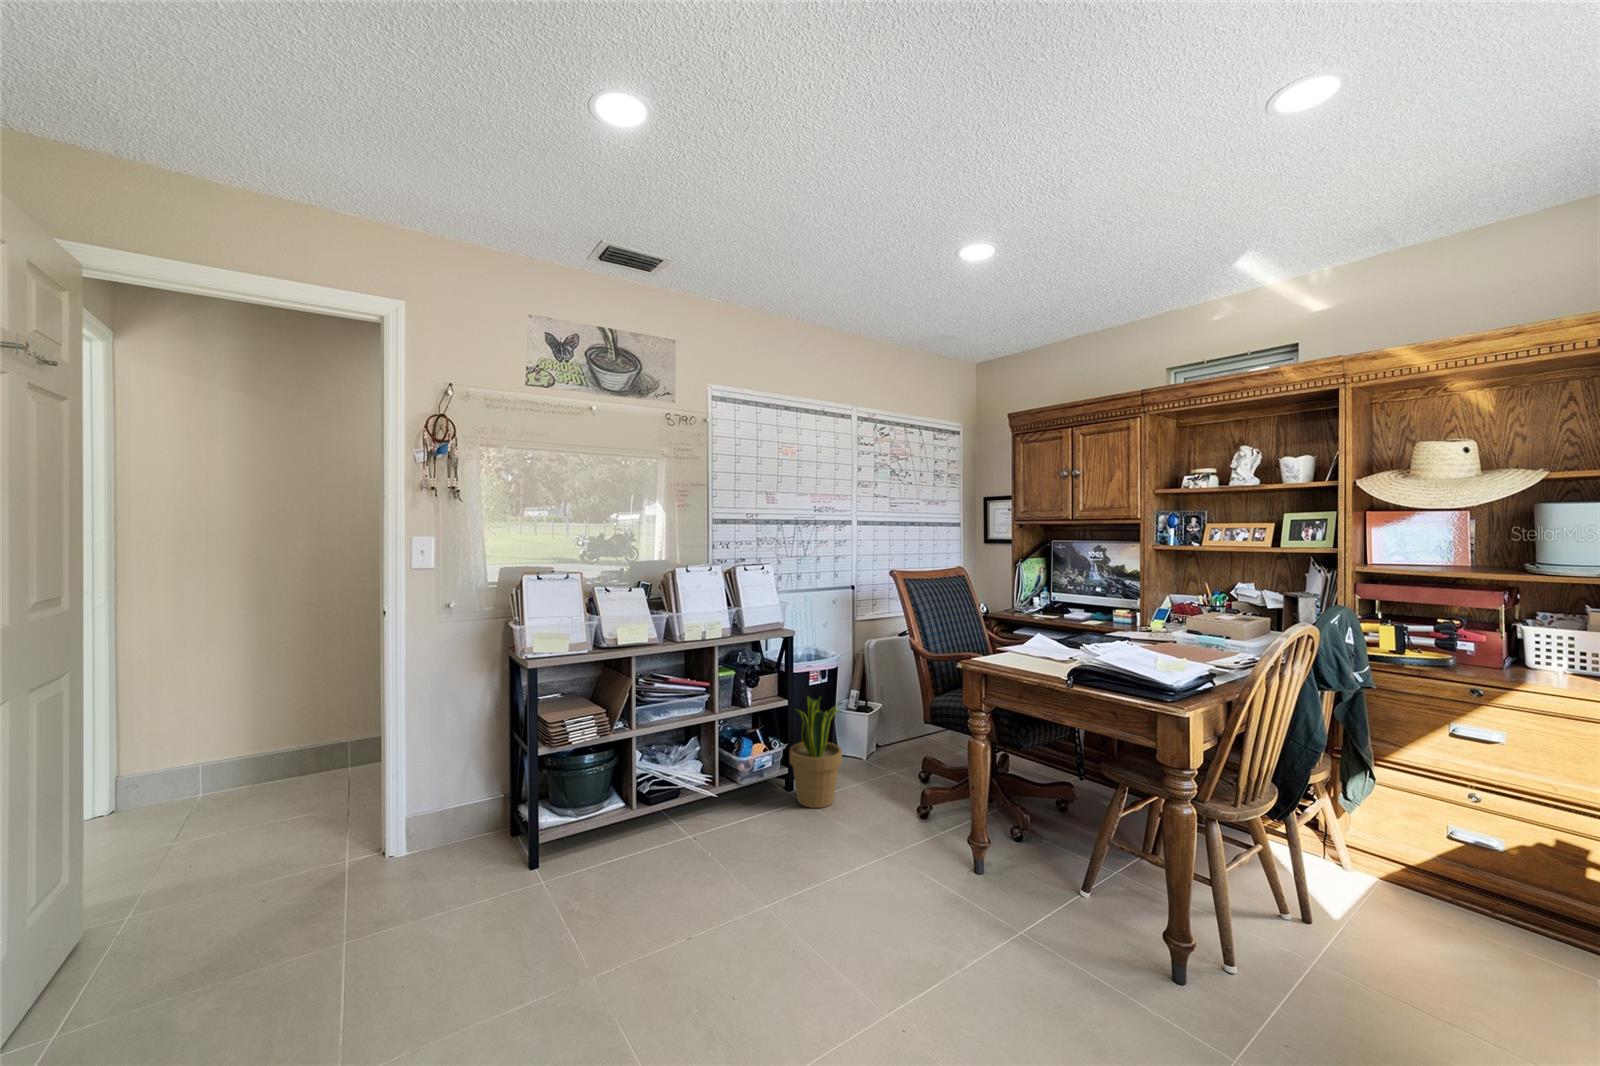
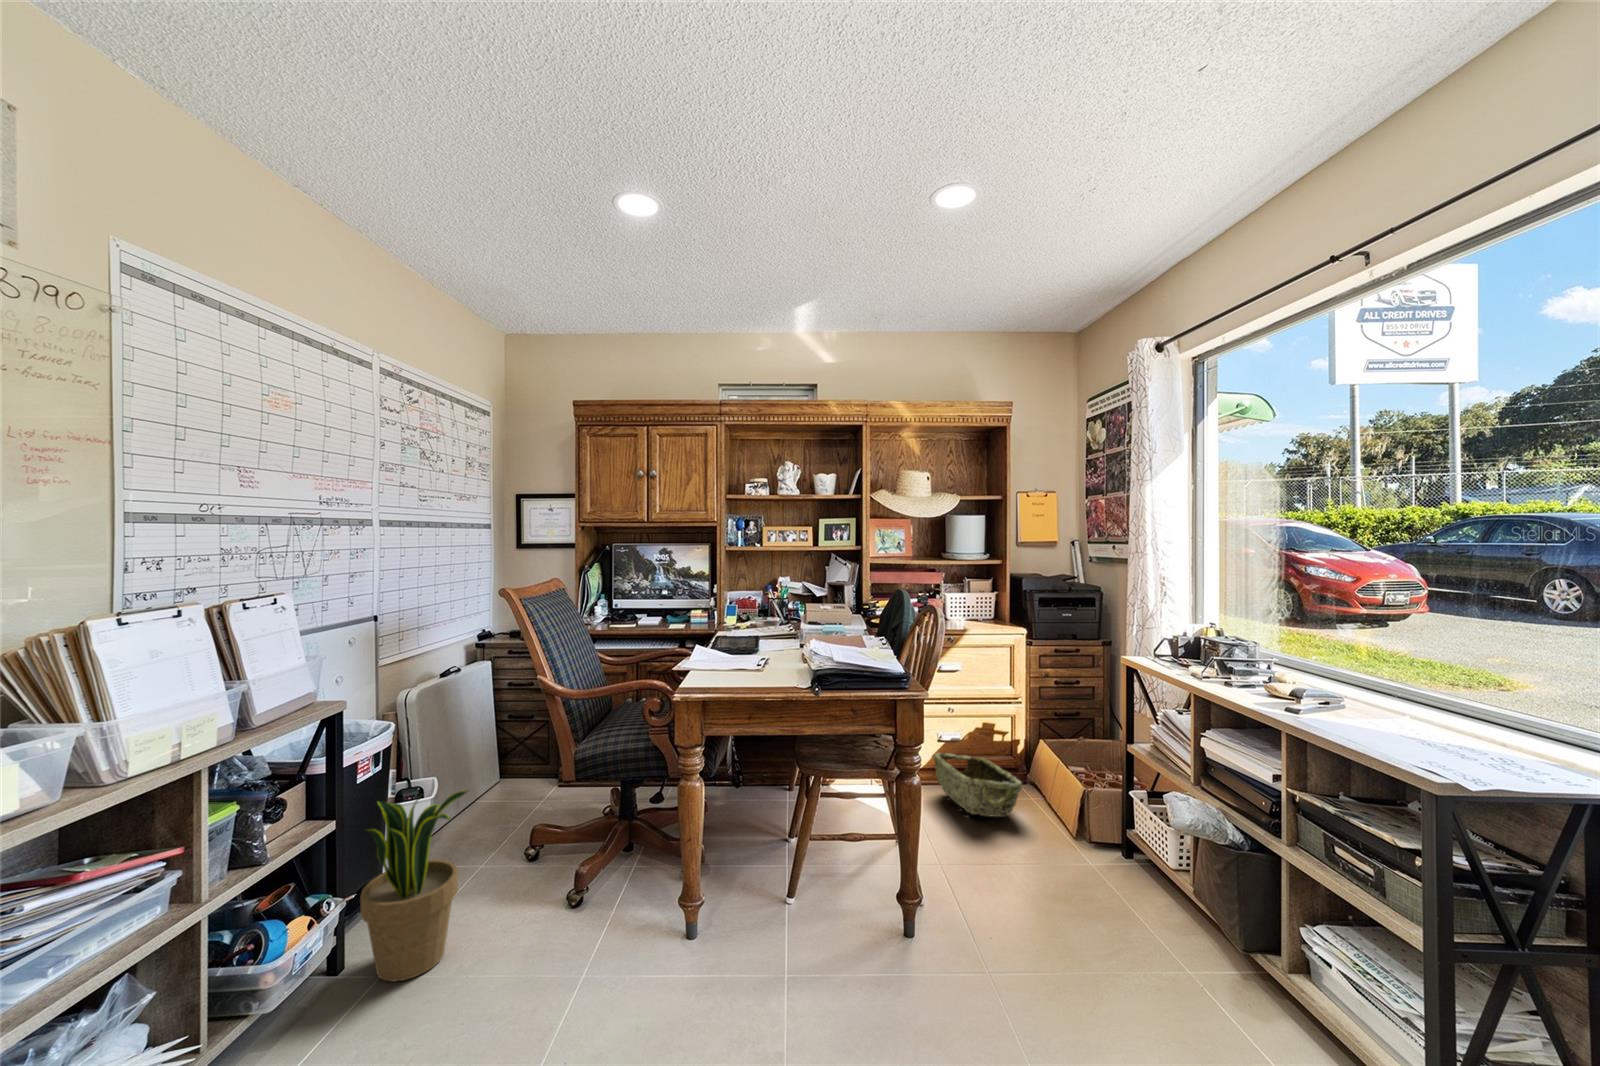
woven basket: none [1401,846,1539,971] -> present [934,753,1022,817]

